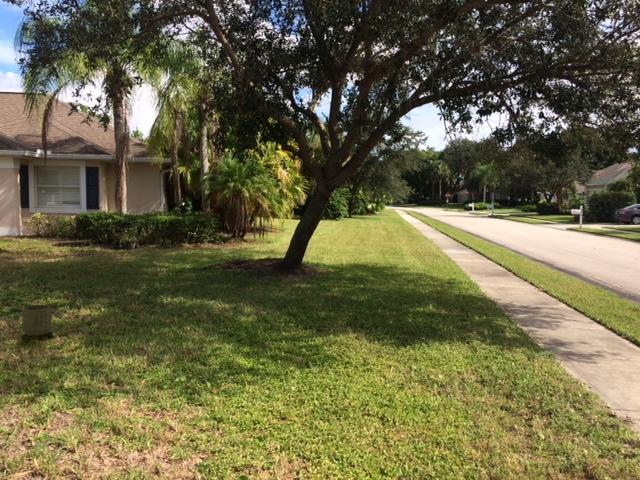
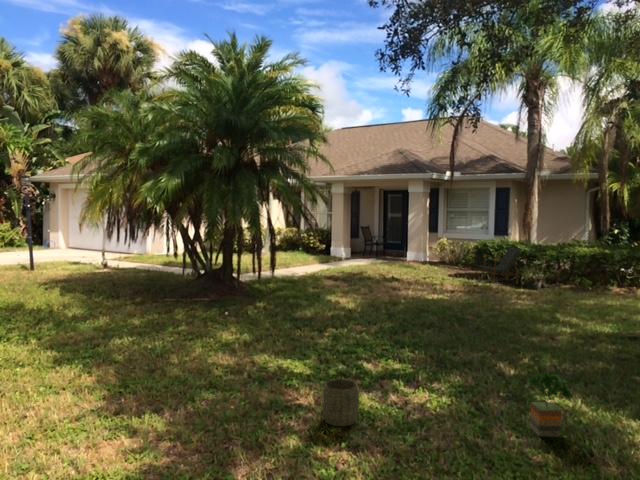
lounge chair: none [81,217,118,249] -> present [479,247,521,283]
potted tree: none [159,280,186,317] -> present [528,373,573,437]

